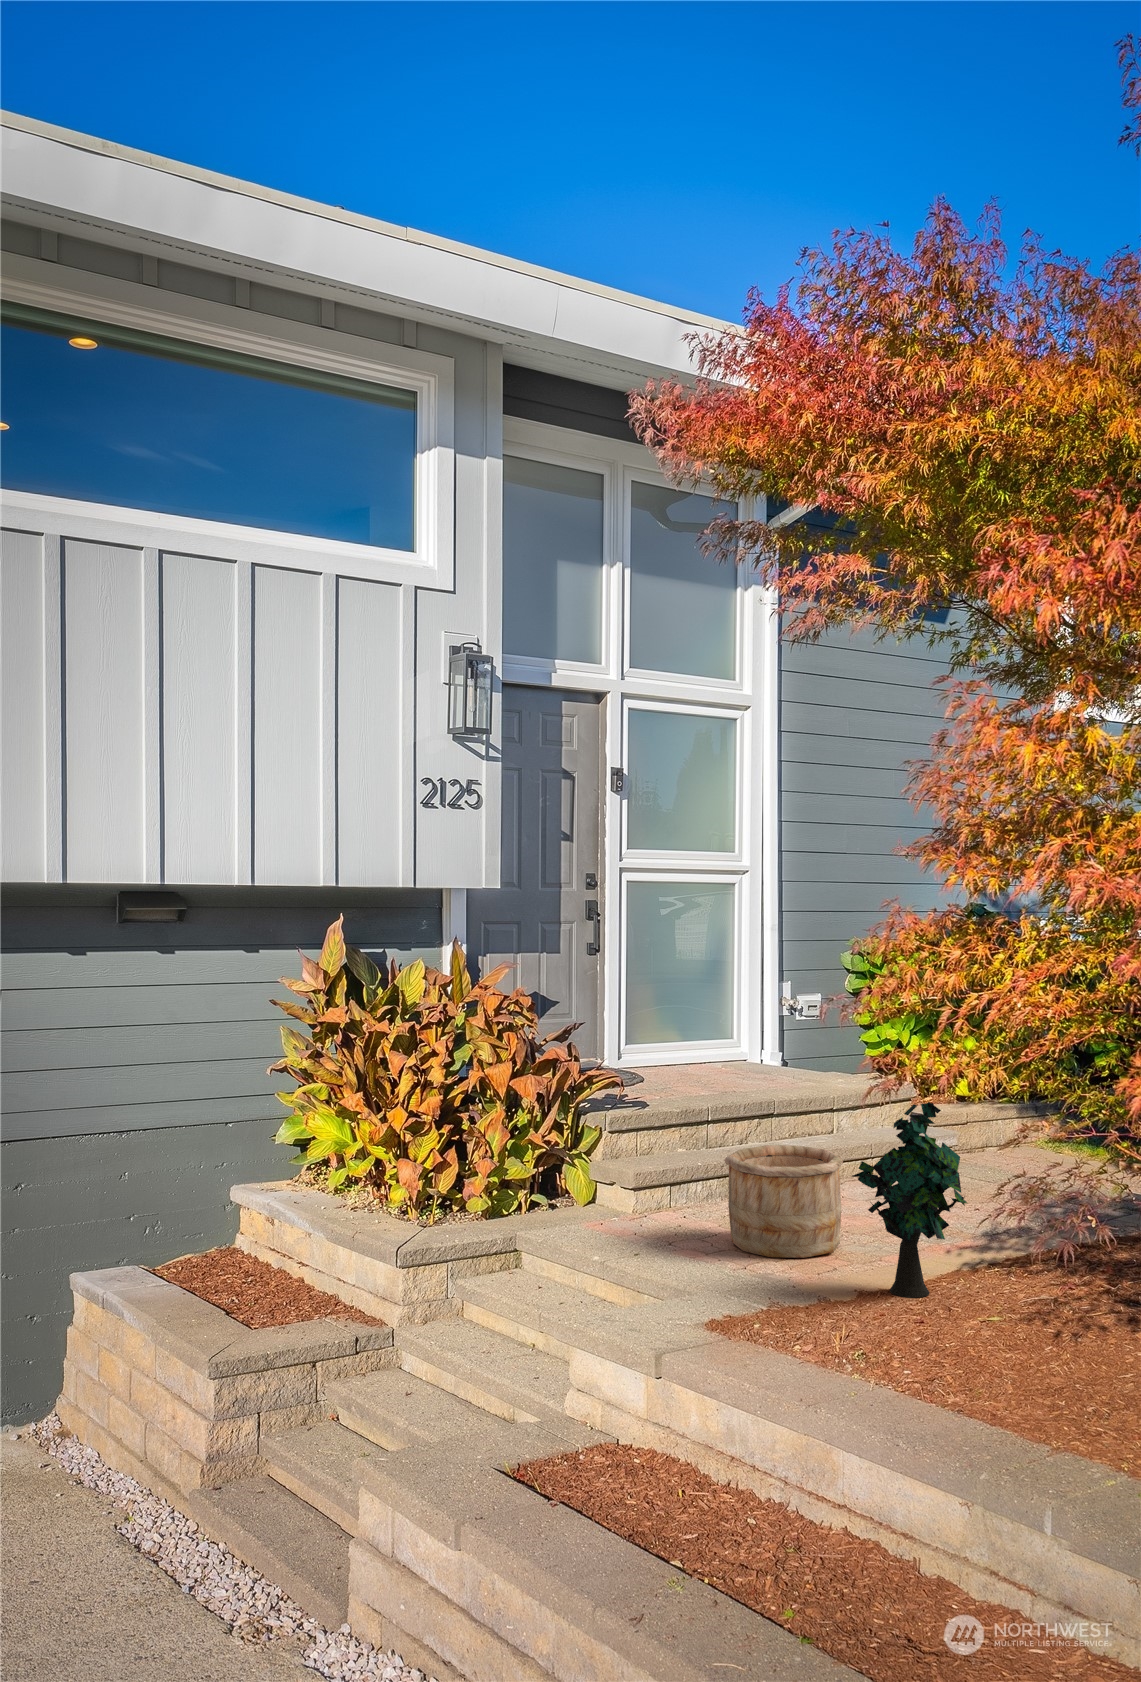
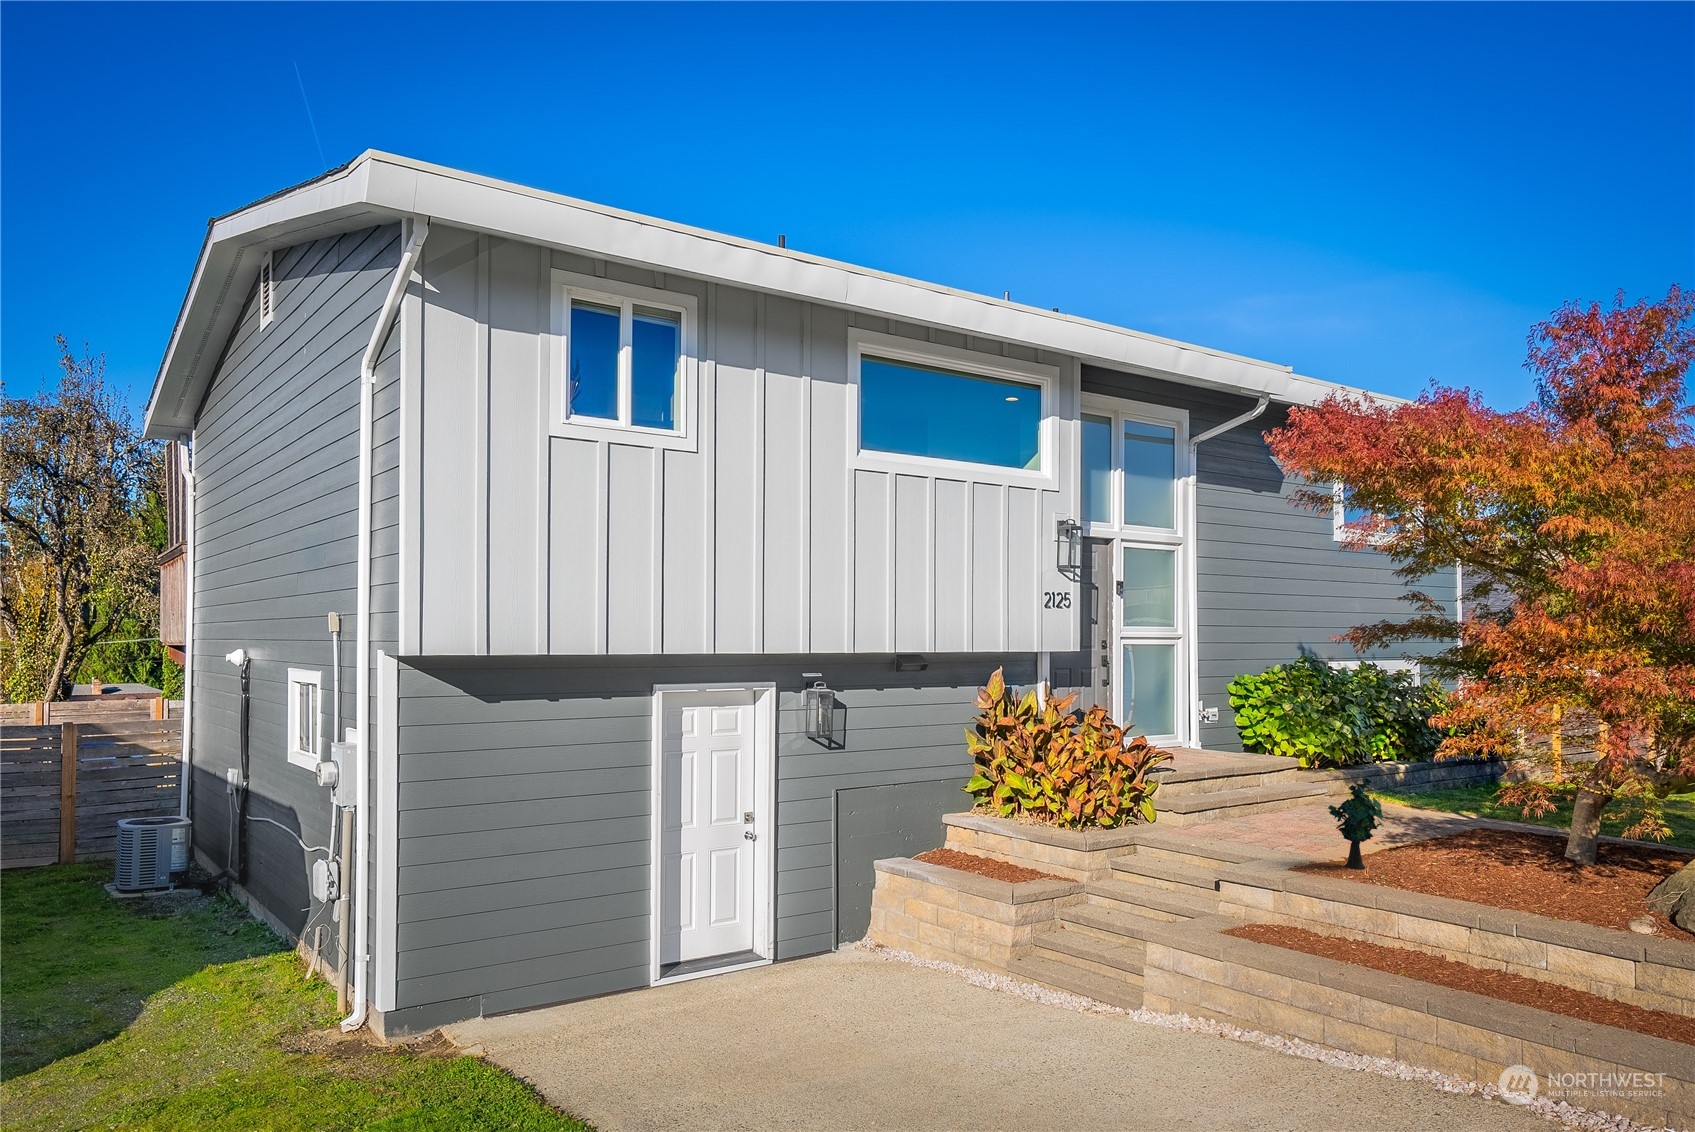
wooden bucket: present [724,1145,843,1258] -> none [1244,796,1305,851]

